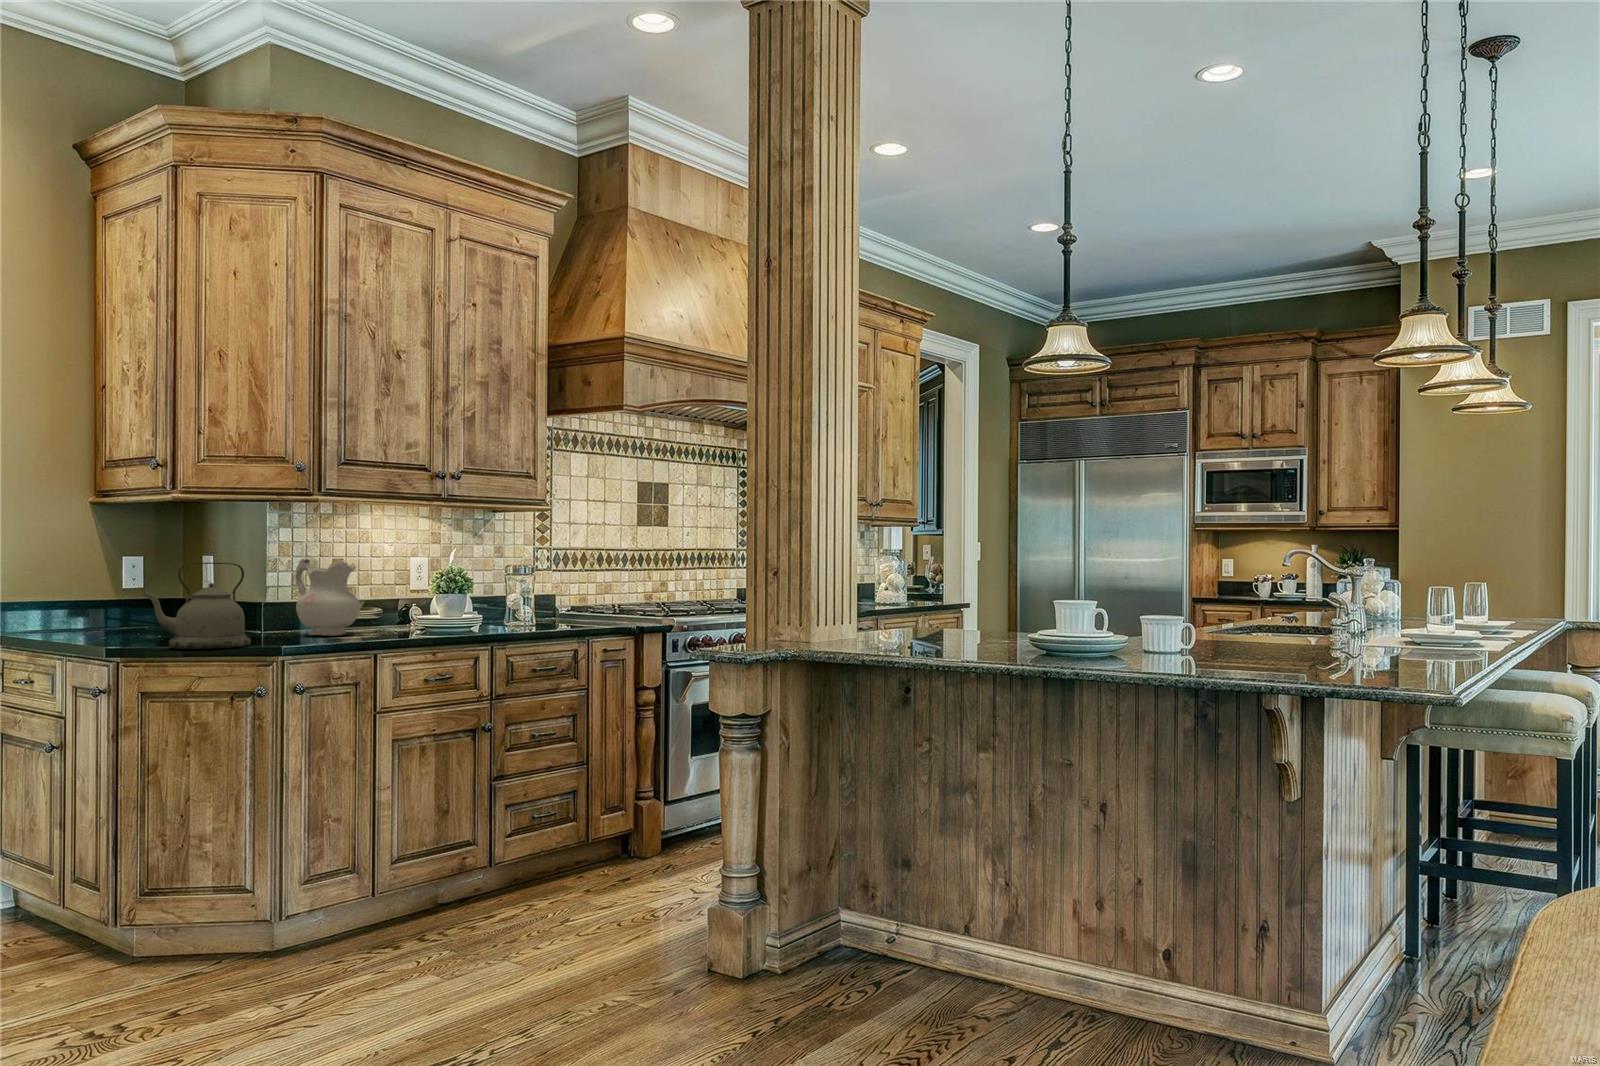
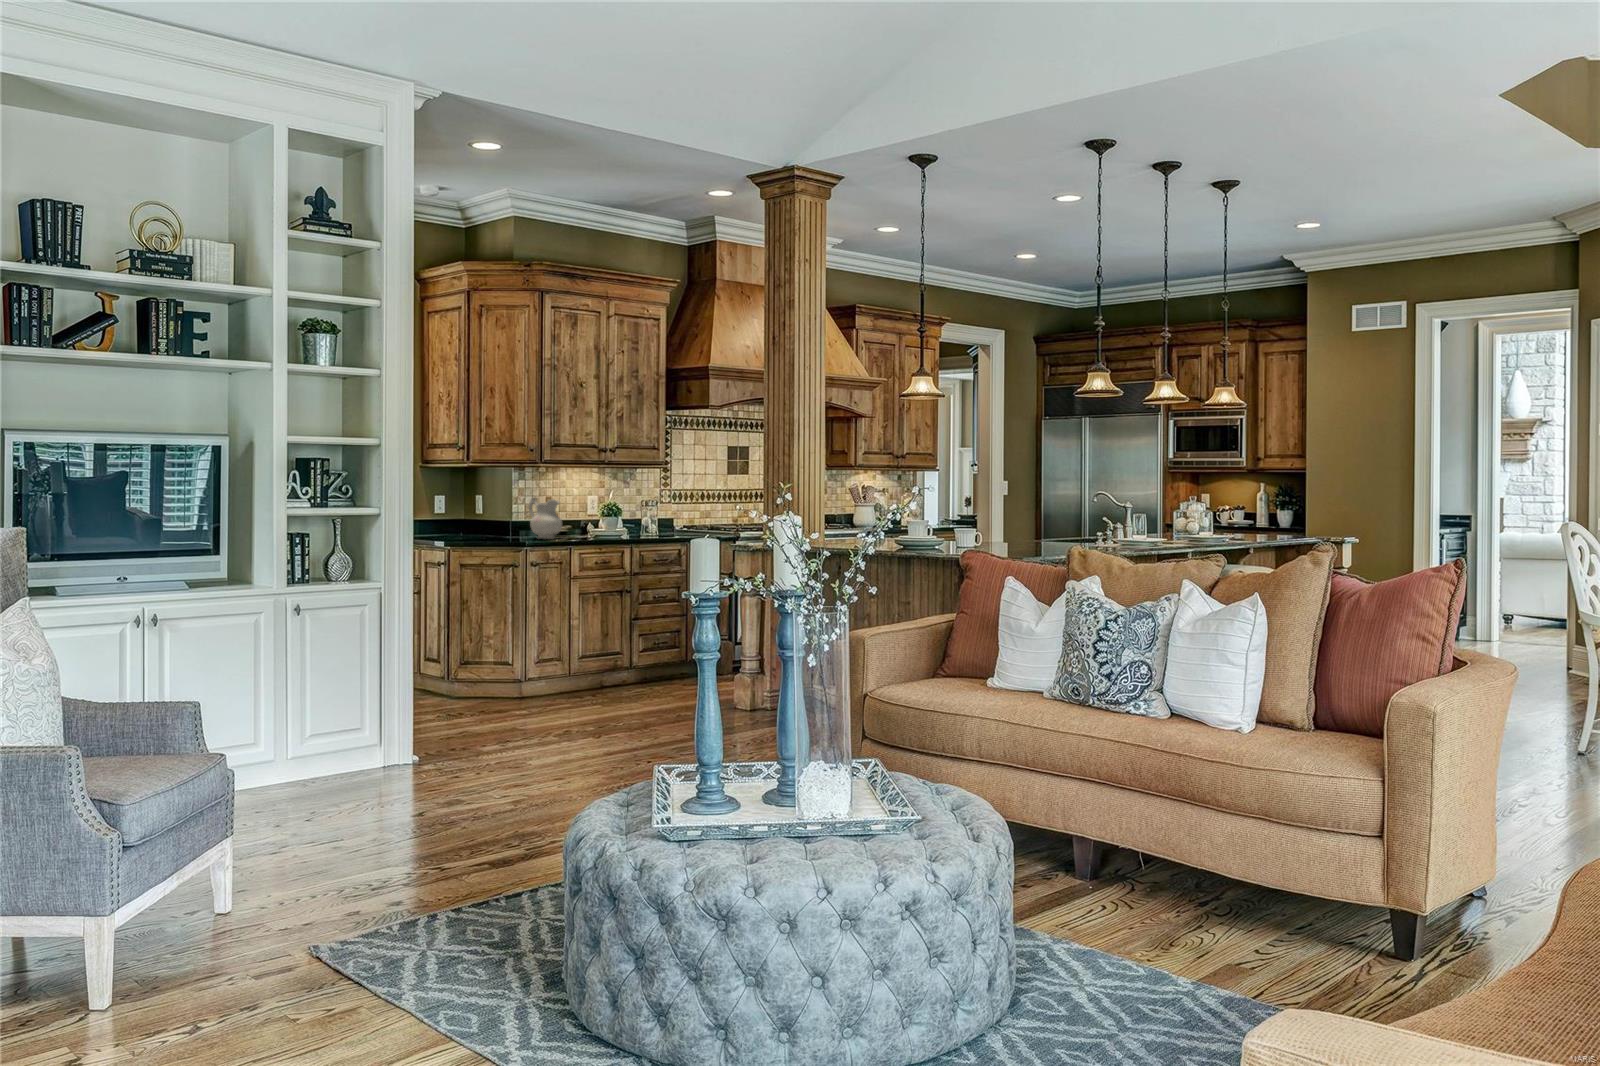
kettle: present [143,563,251,649] -> none [461,500,511,543]

